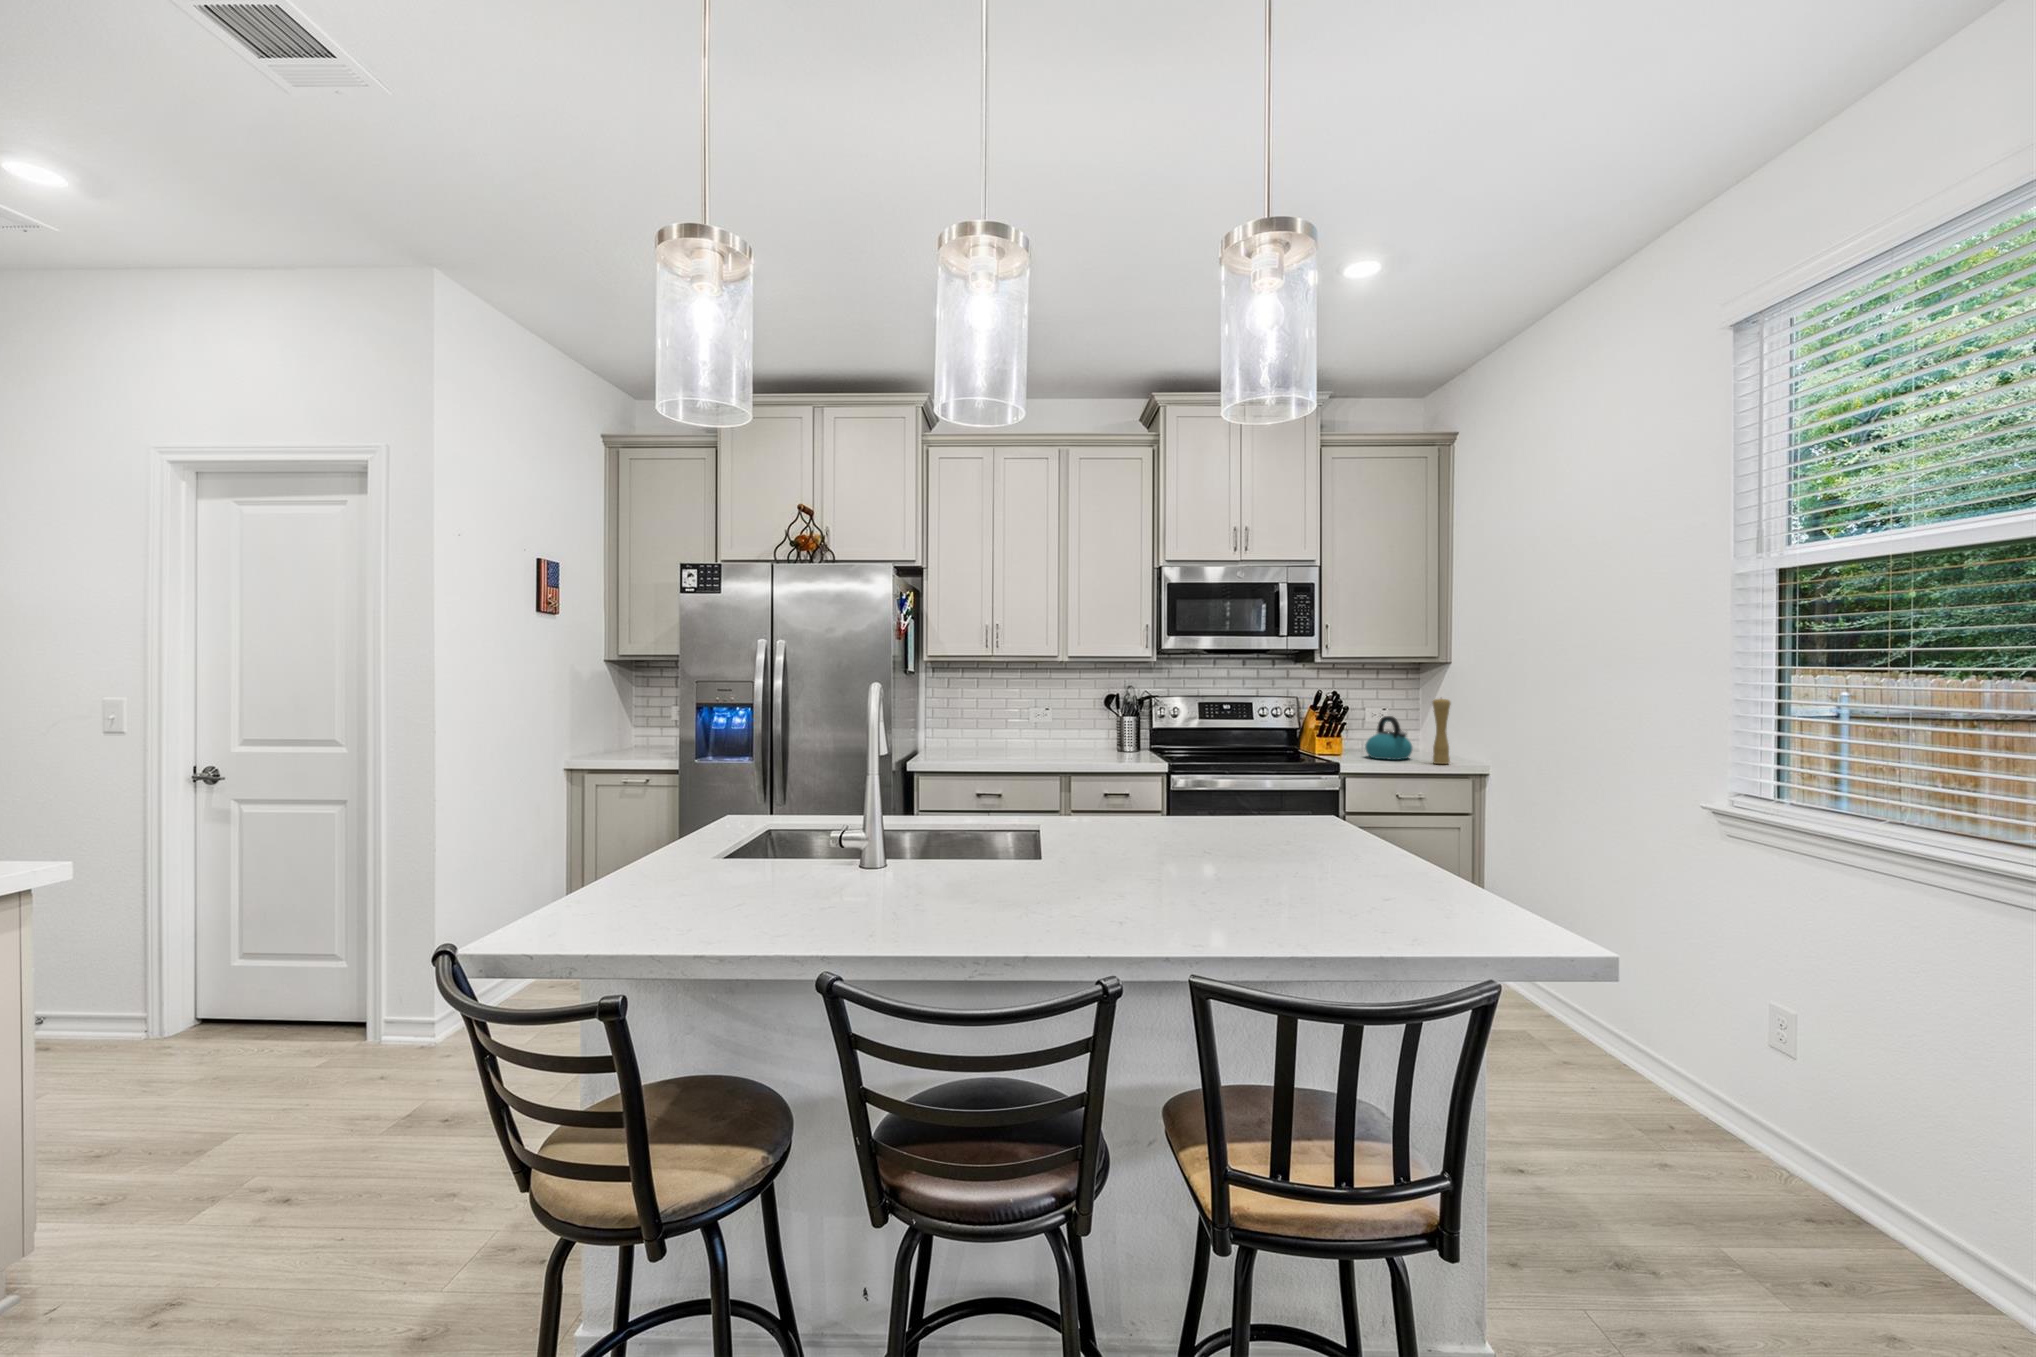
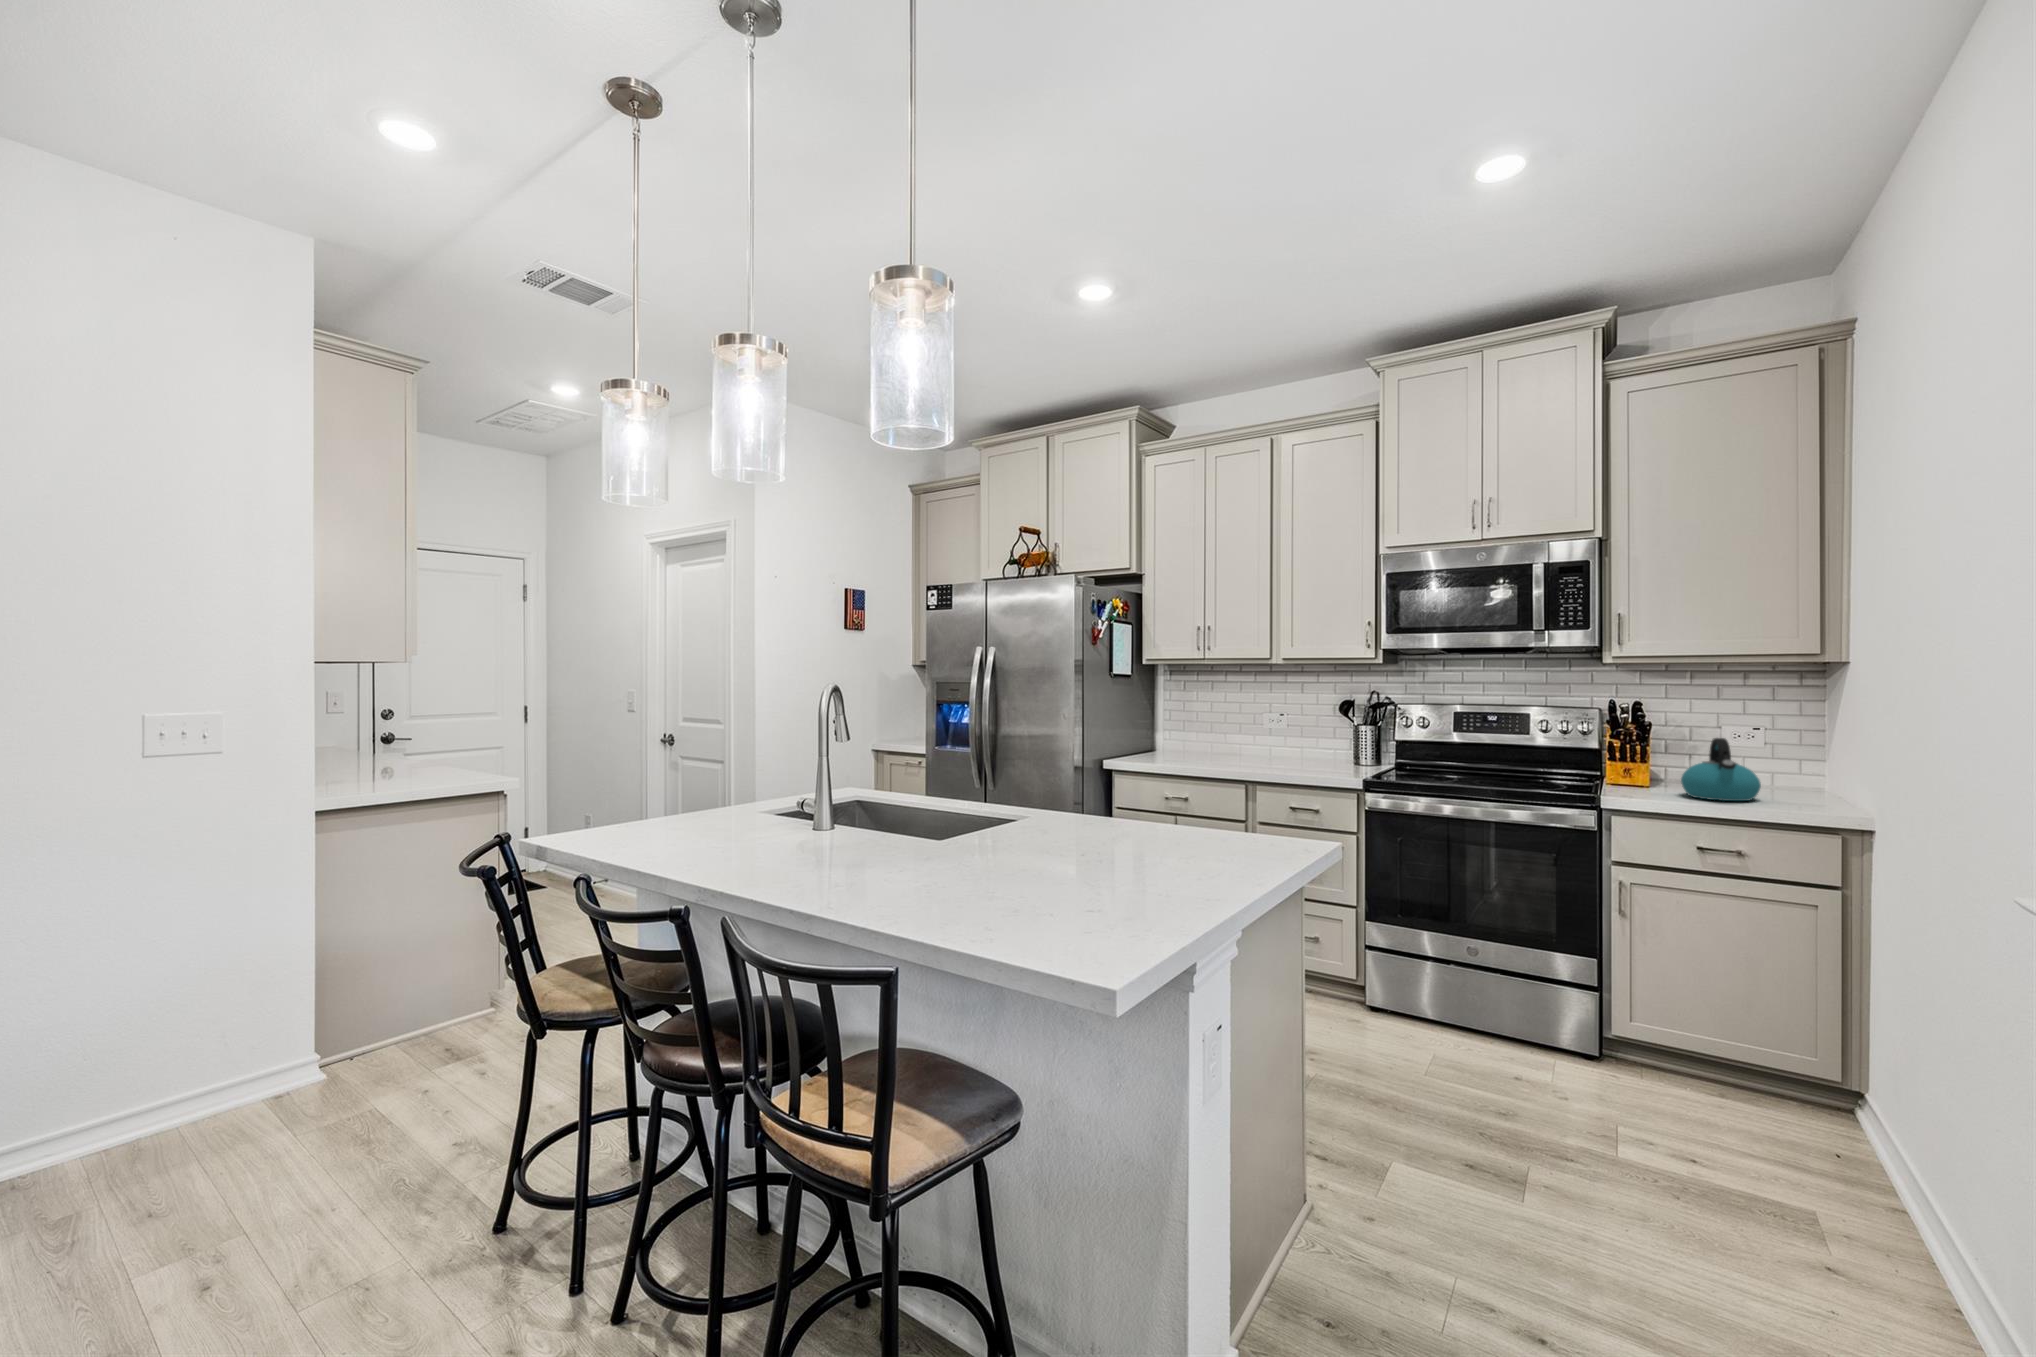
pepper mill: present [1432,698,1451,764] -> none [1773,713,1805,813]

